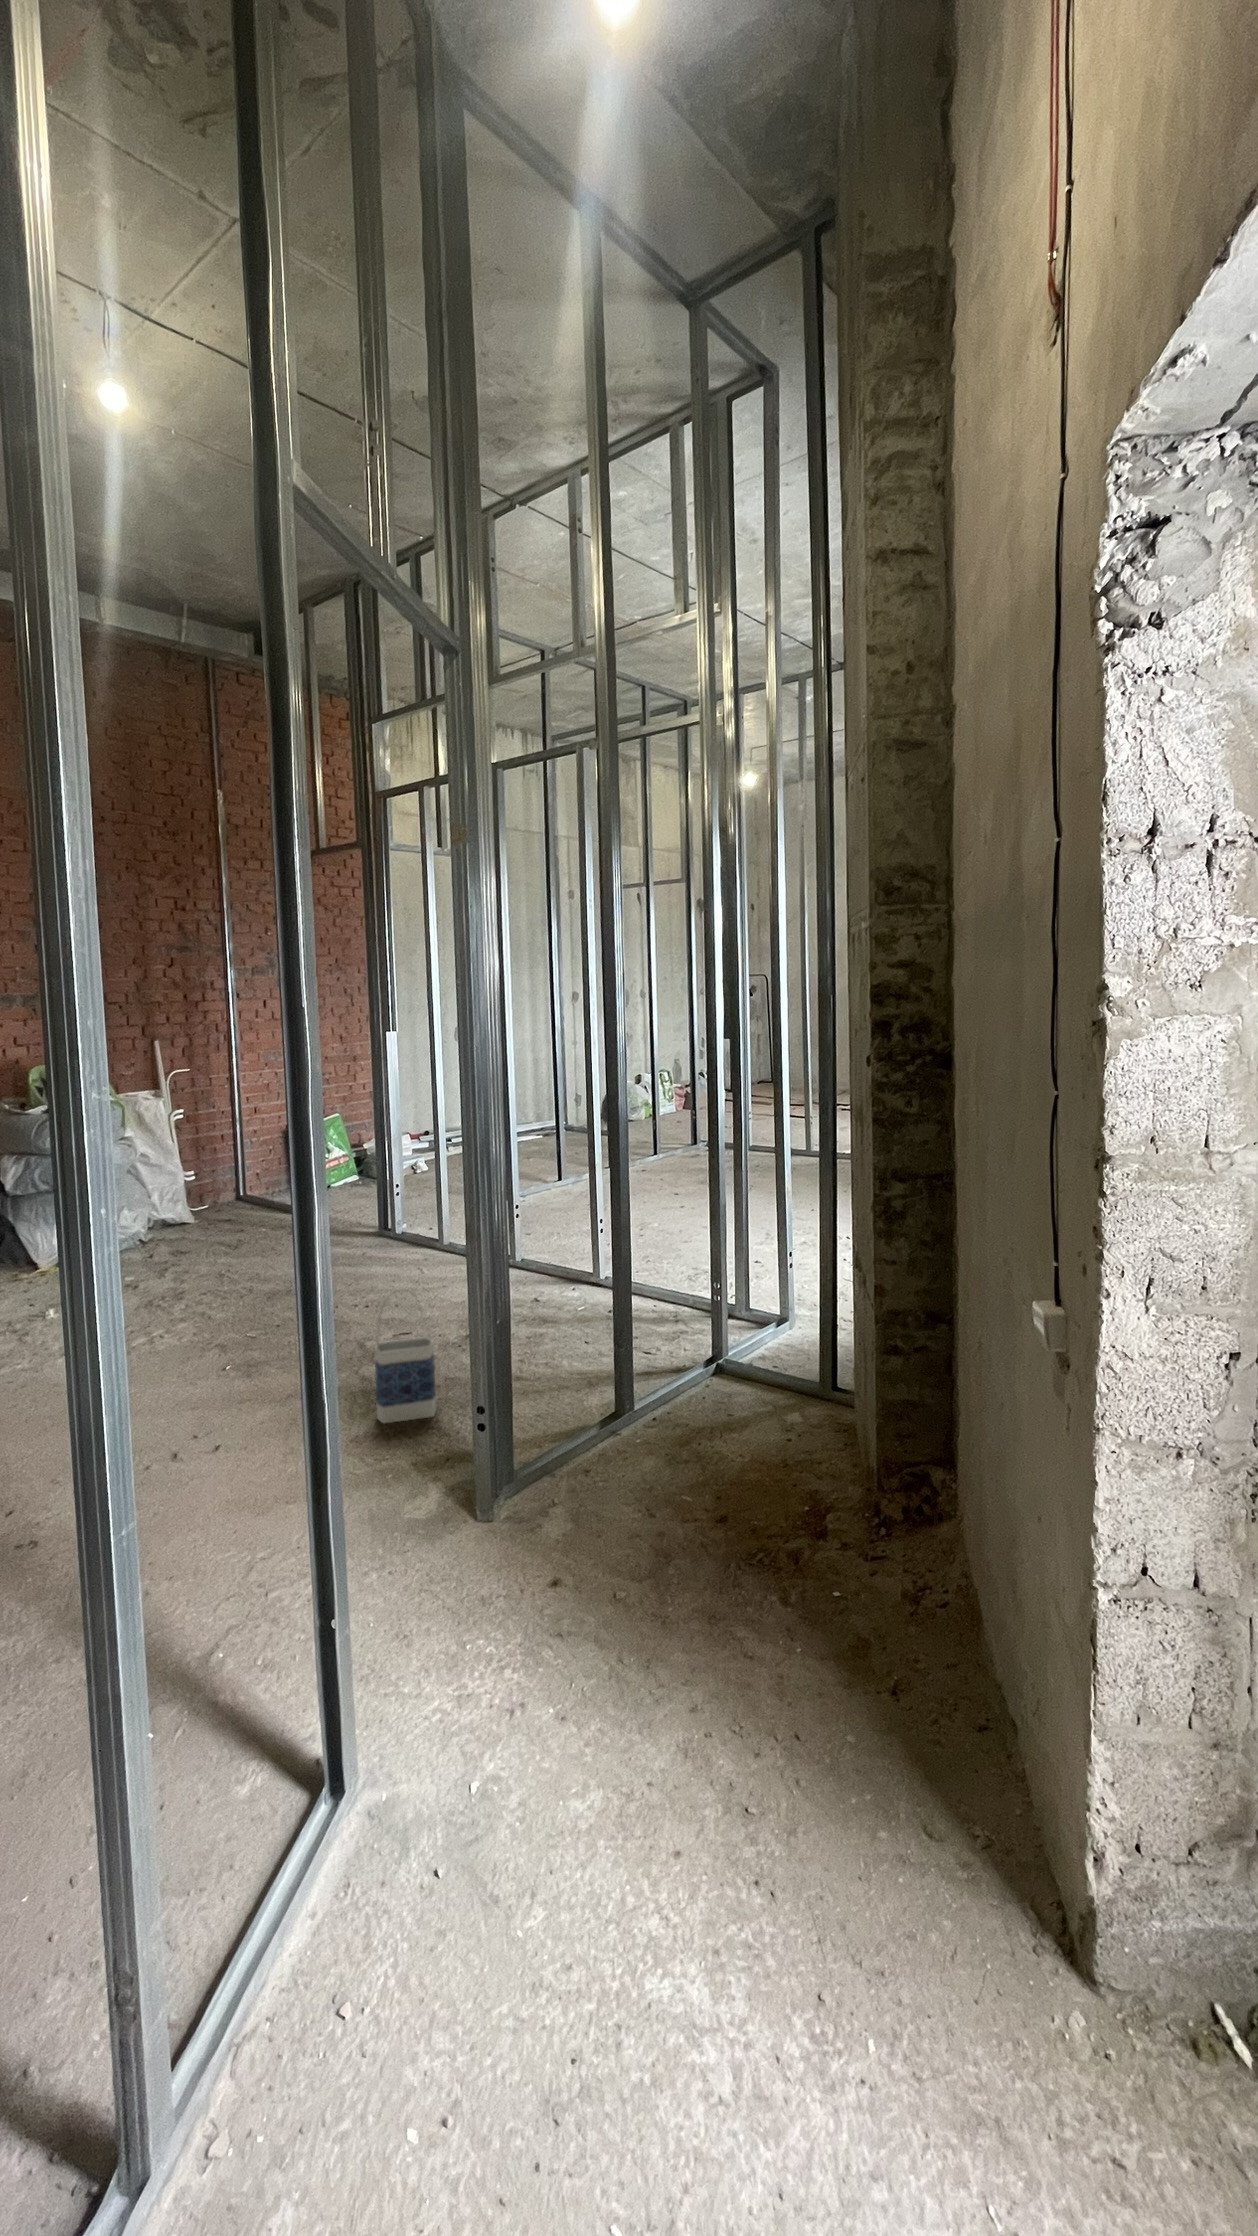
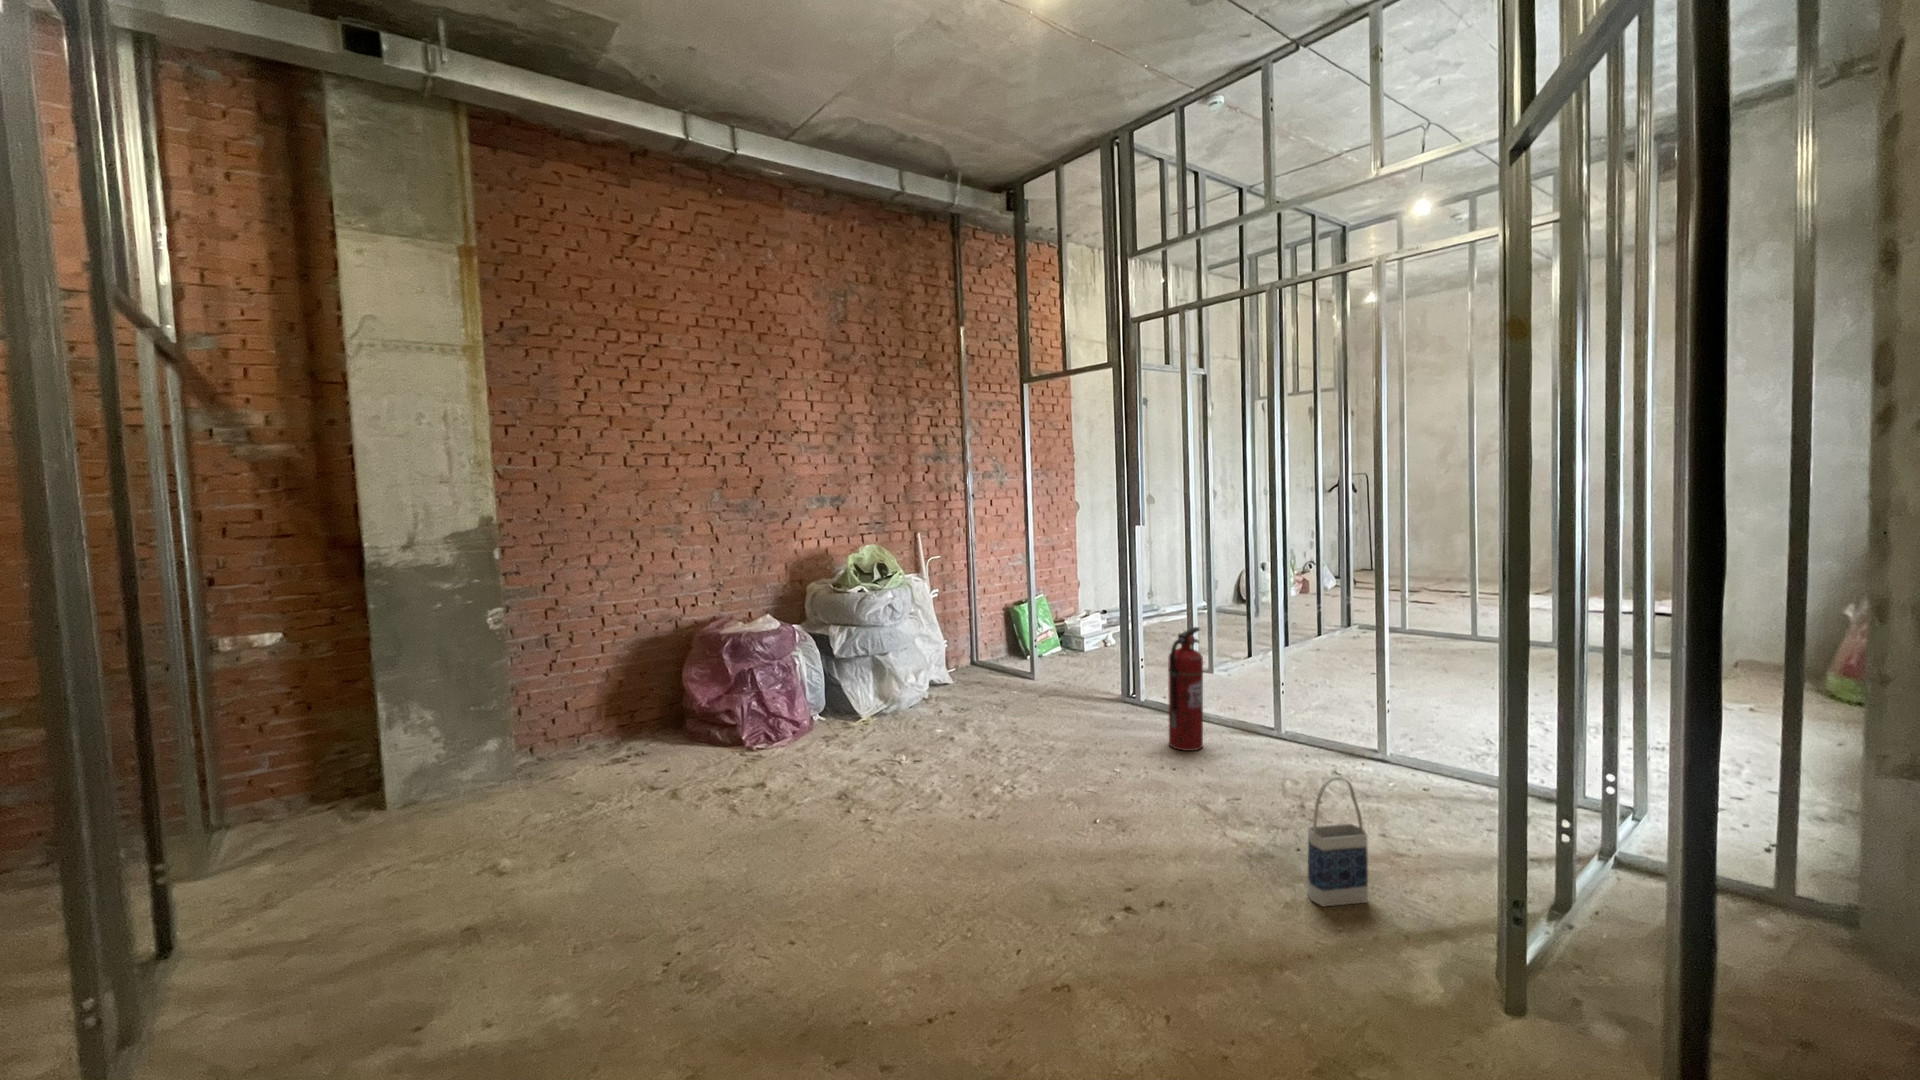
fire extinguisher: none [376,1144,422,1284] -> present [1168,627,1203,751]

